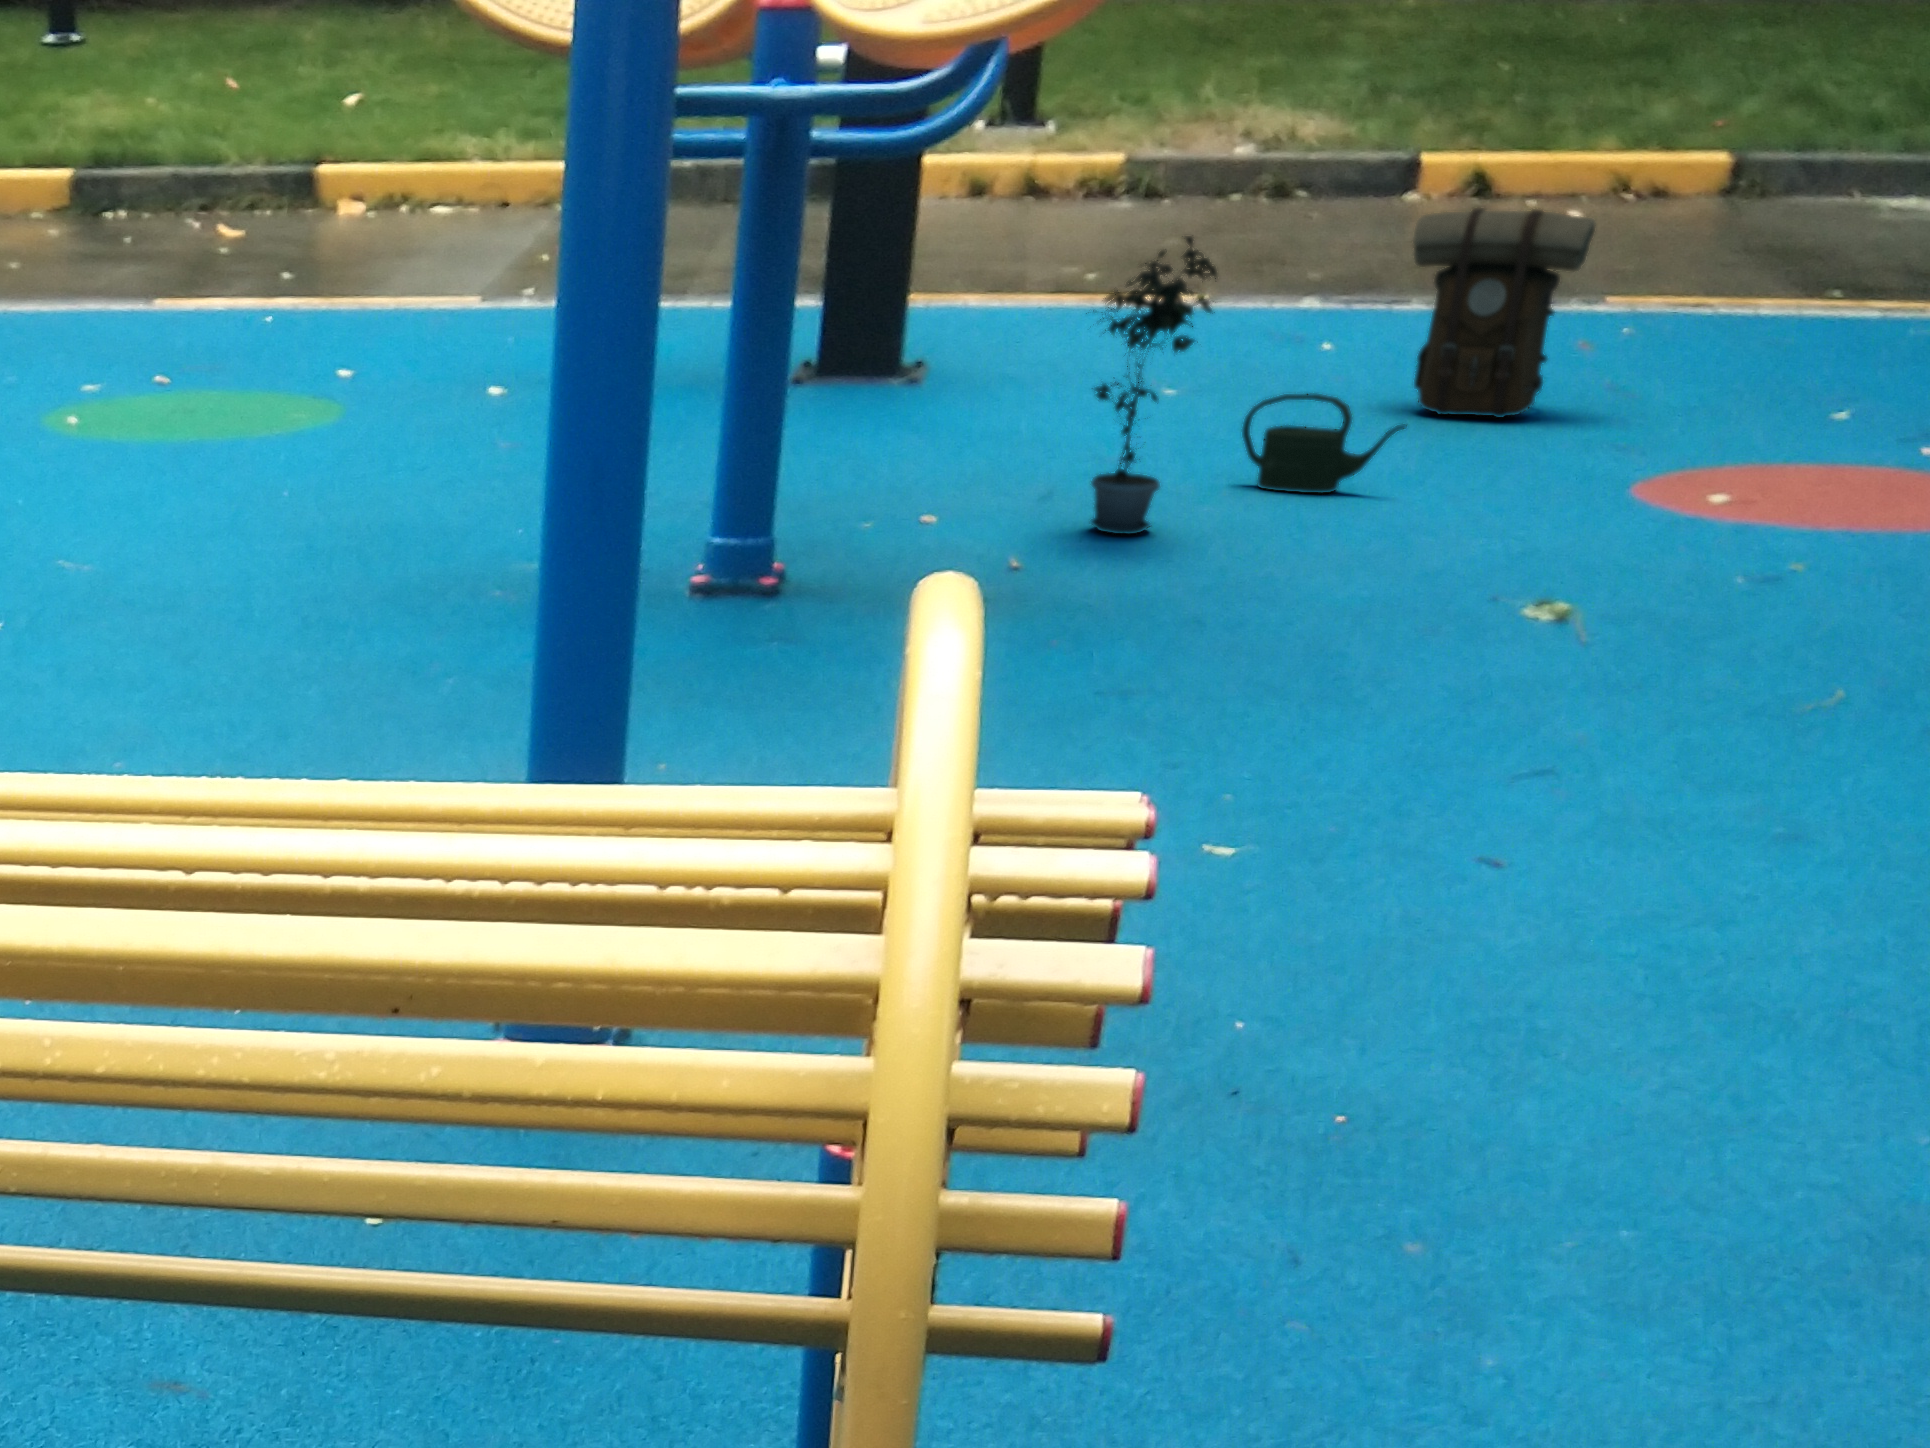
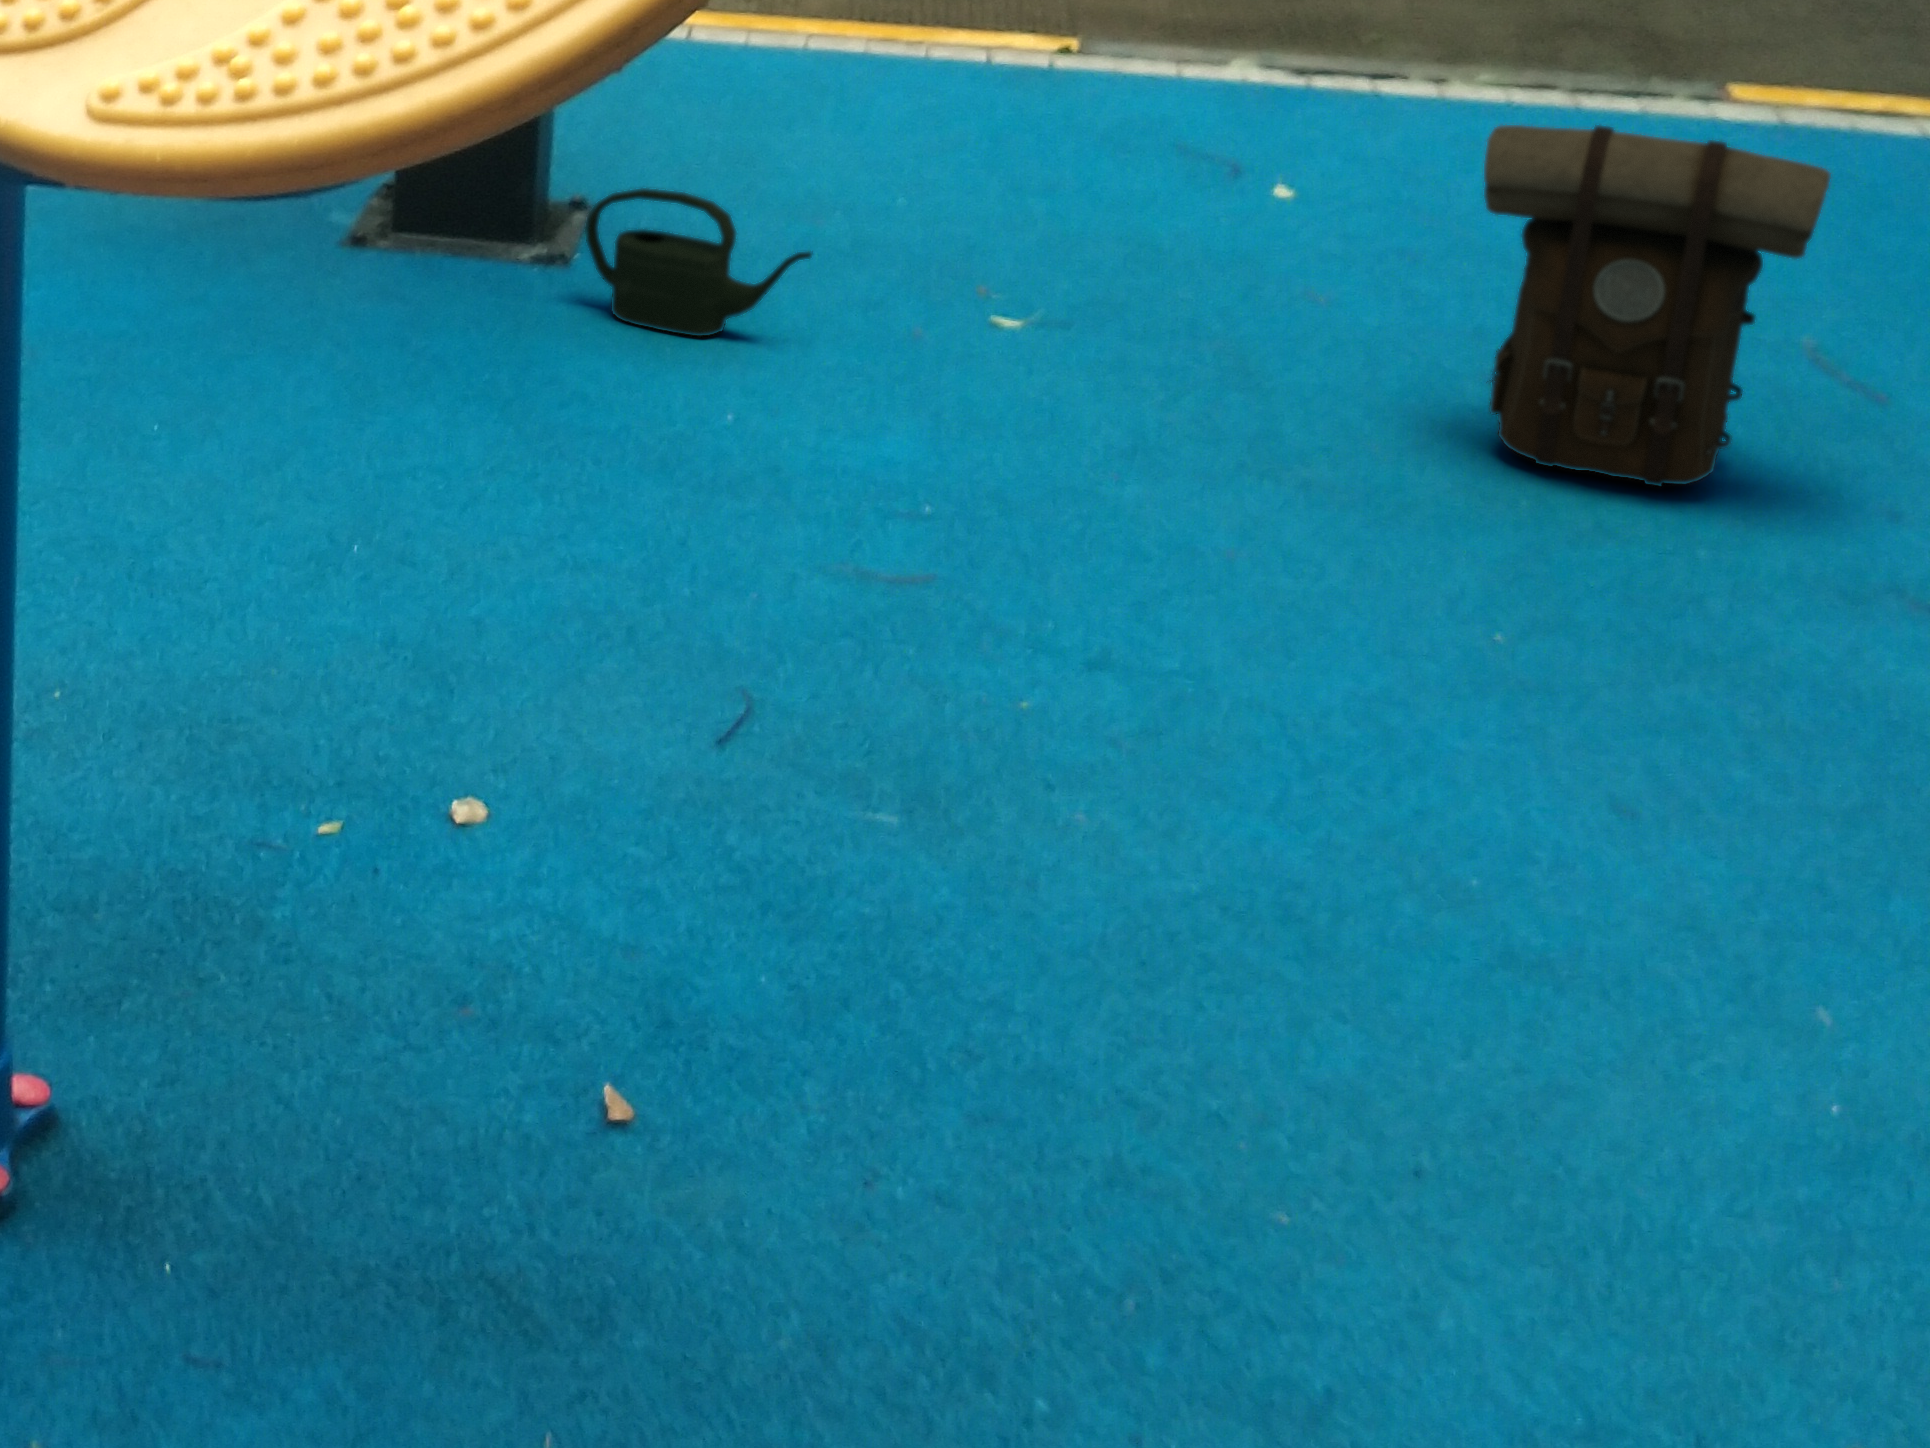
potted plant: present [1086,236,1217,534] -> none [867,407,1162,983]
watering can: present [1242,393,1406,494] -> present [585,188,812,336]

